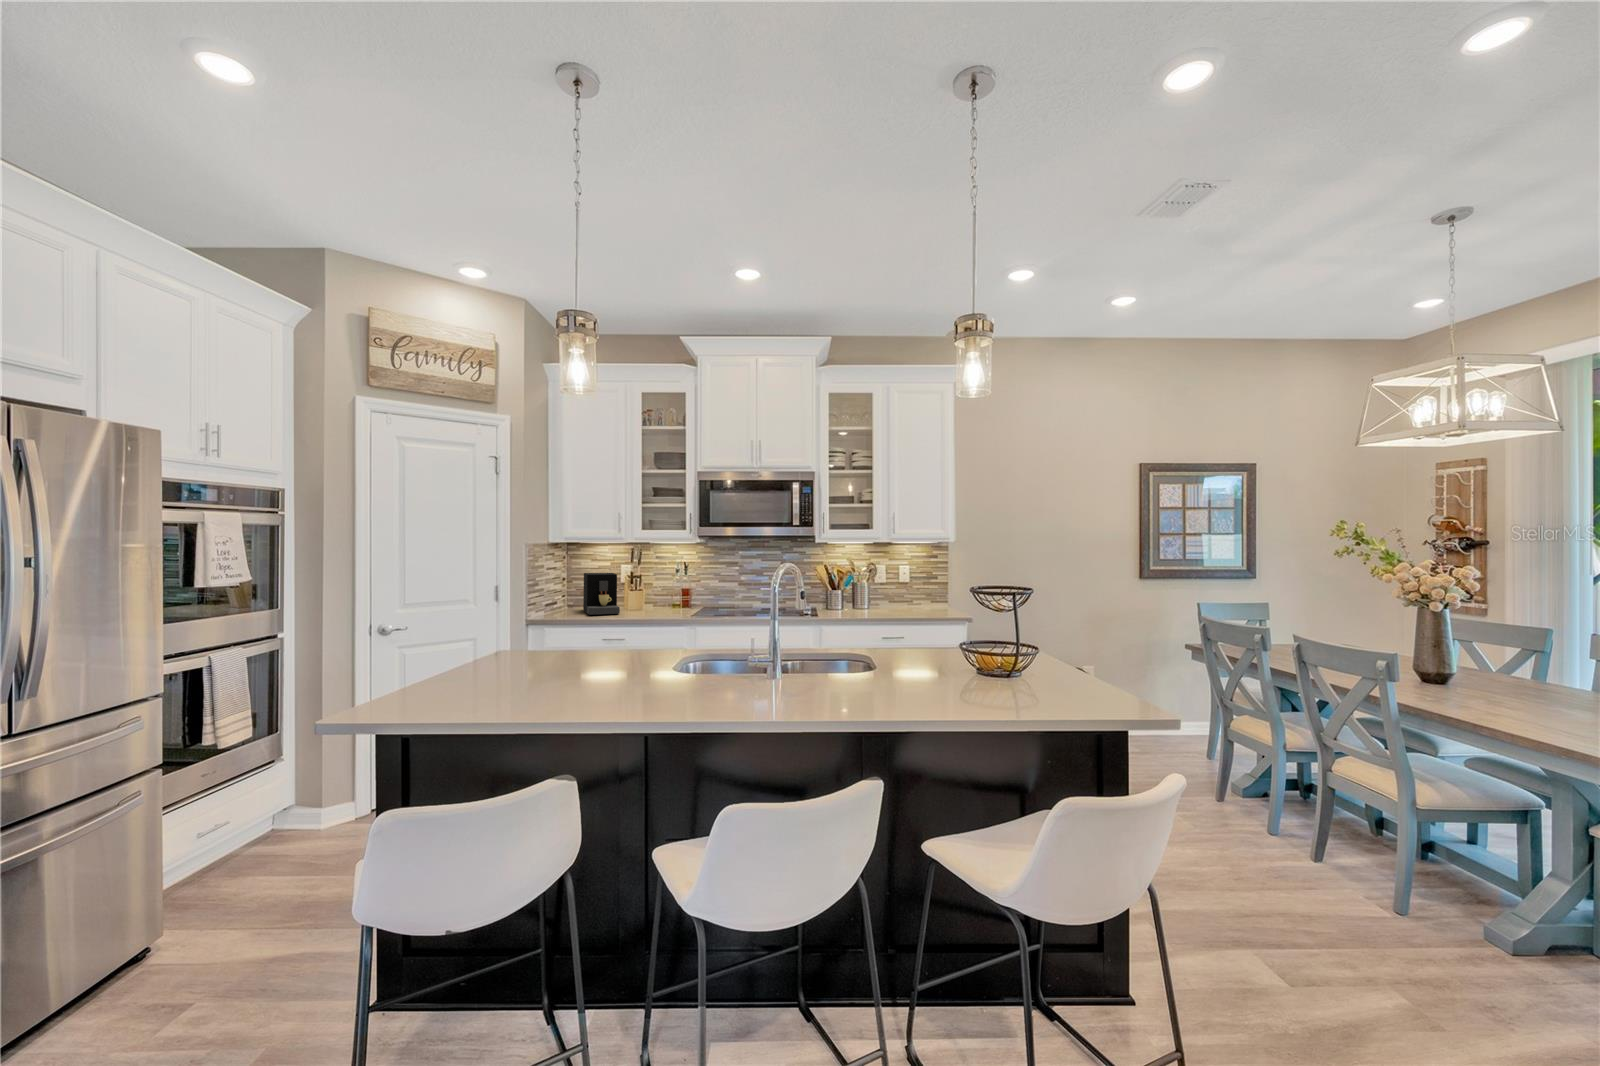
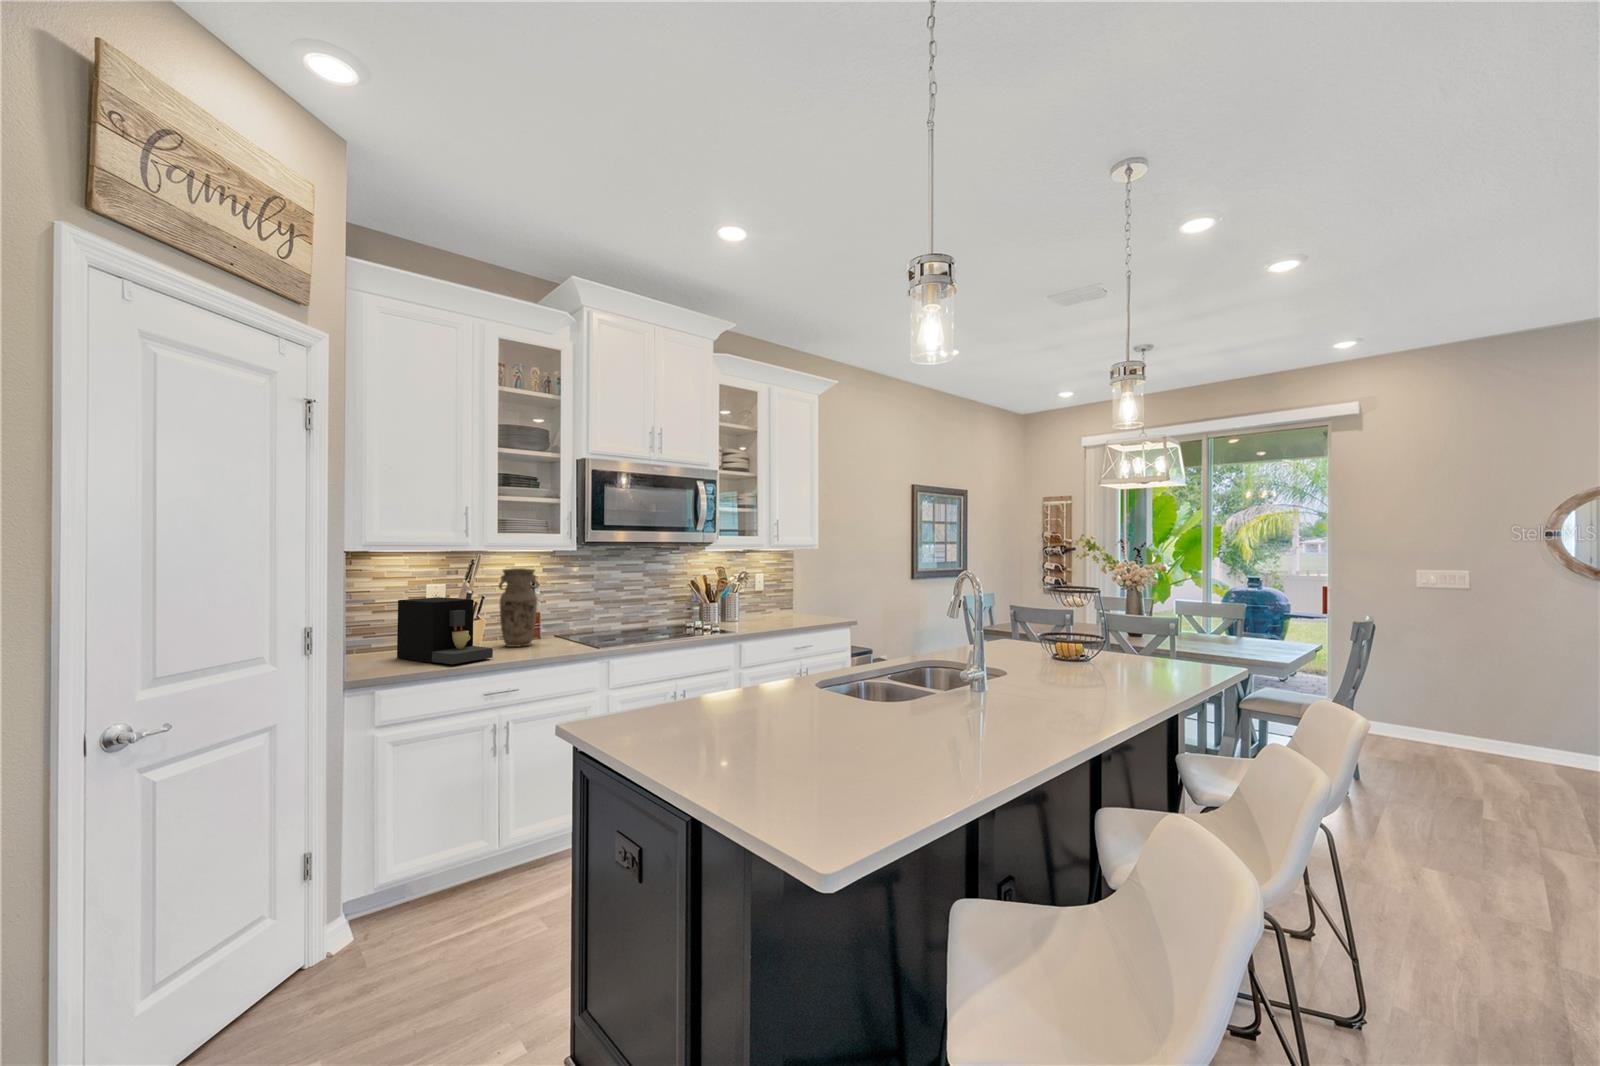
vase: none [648,555,672,610] -> present [499,568,539,647]

